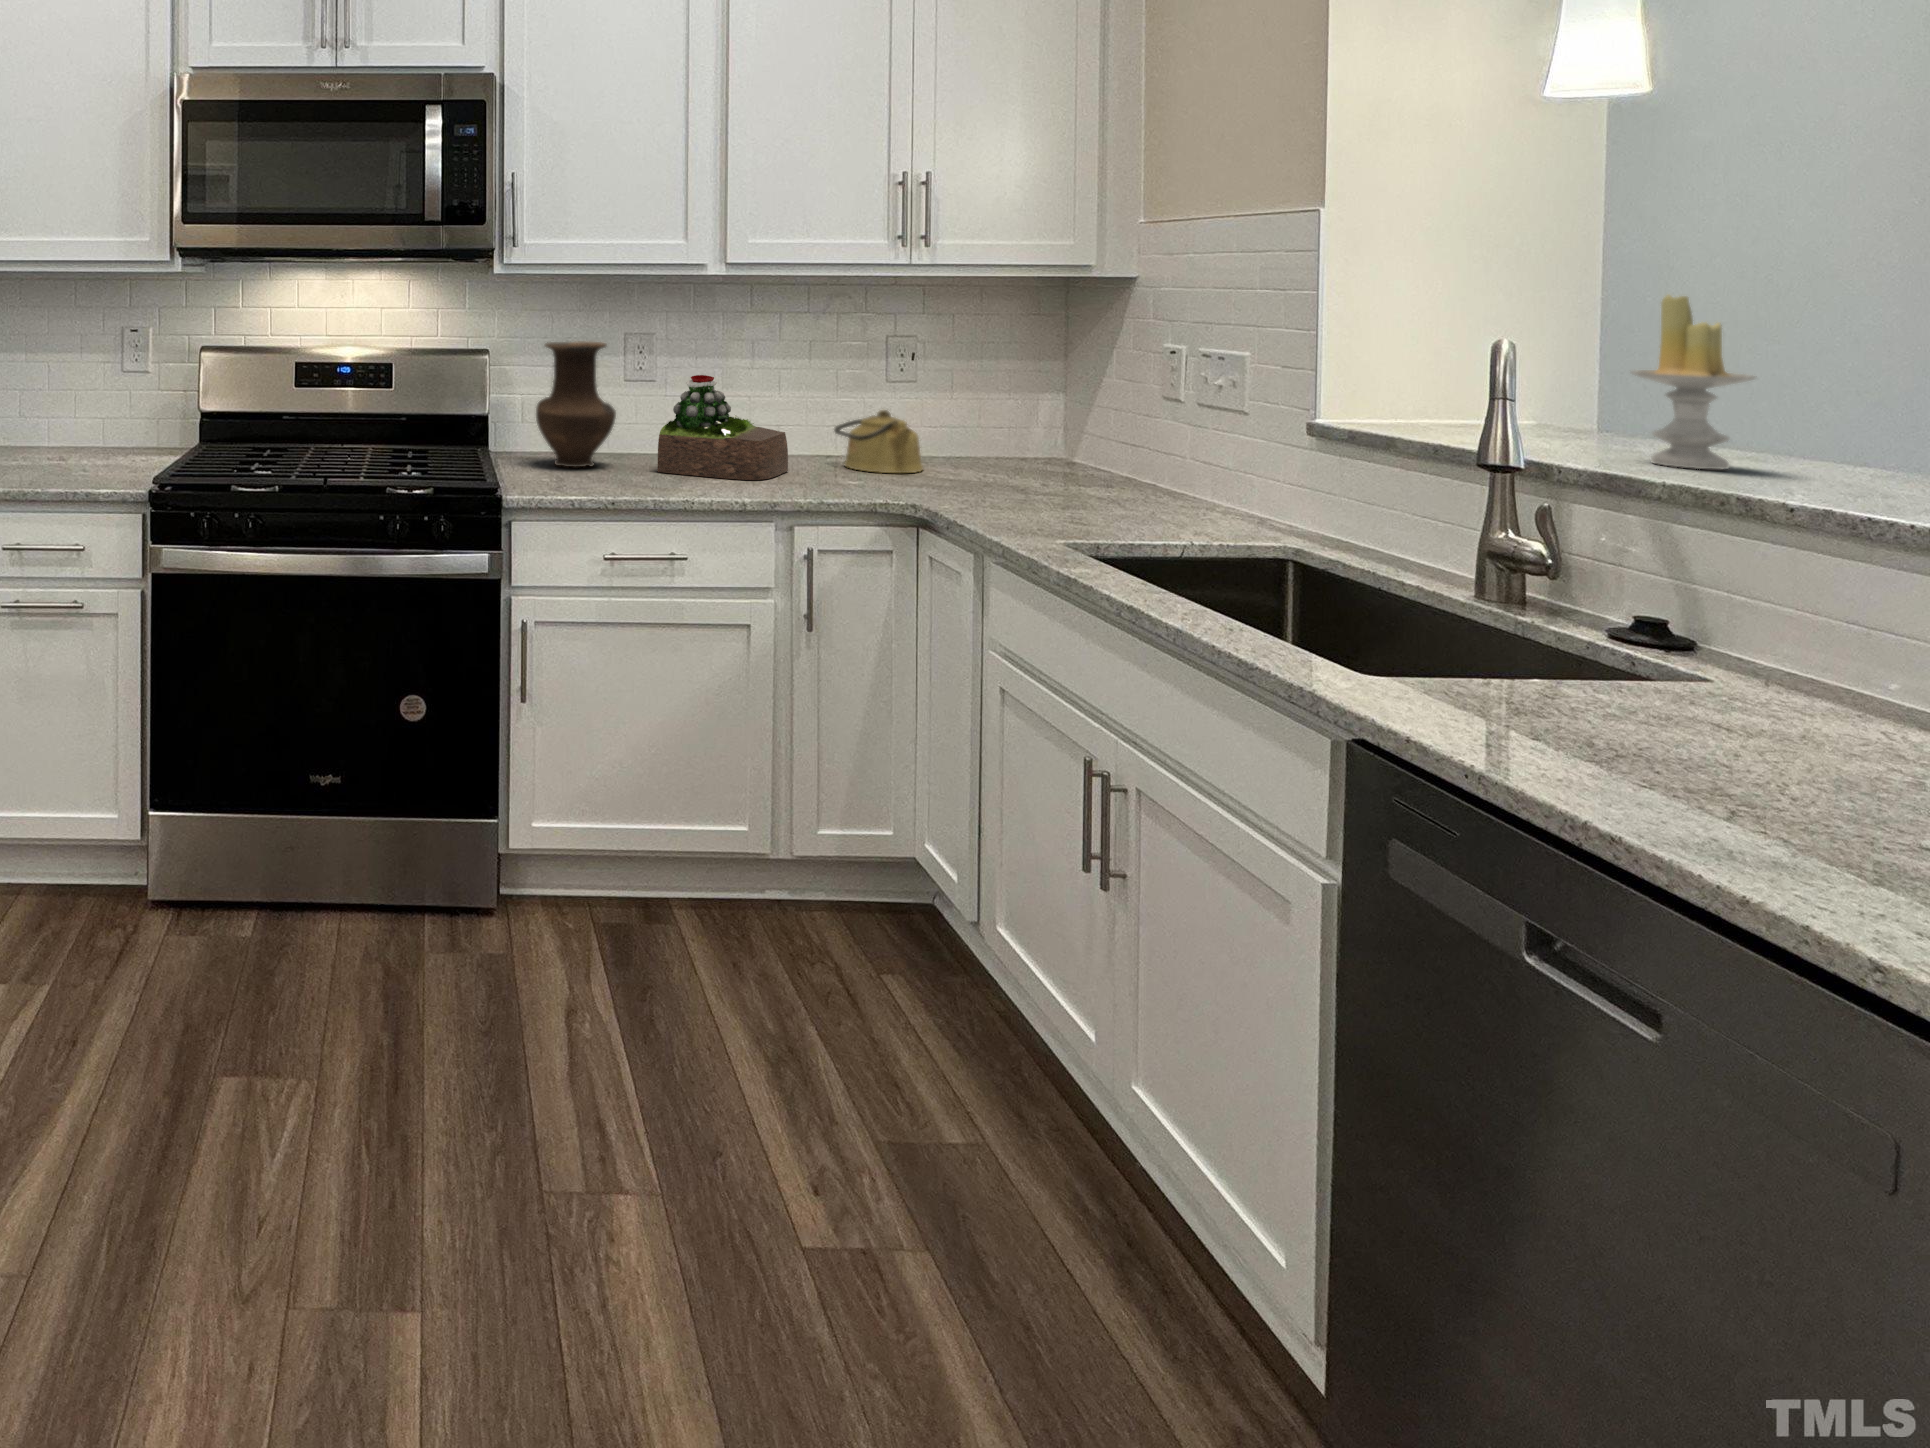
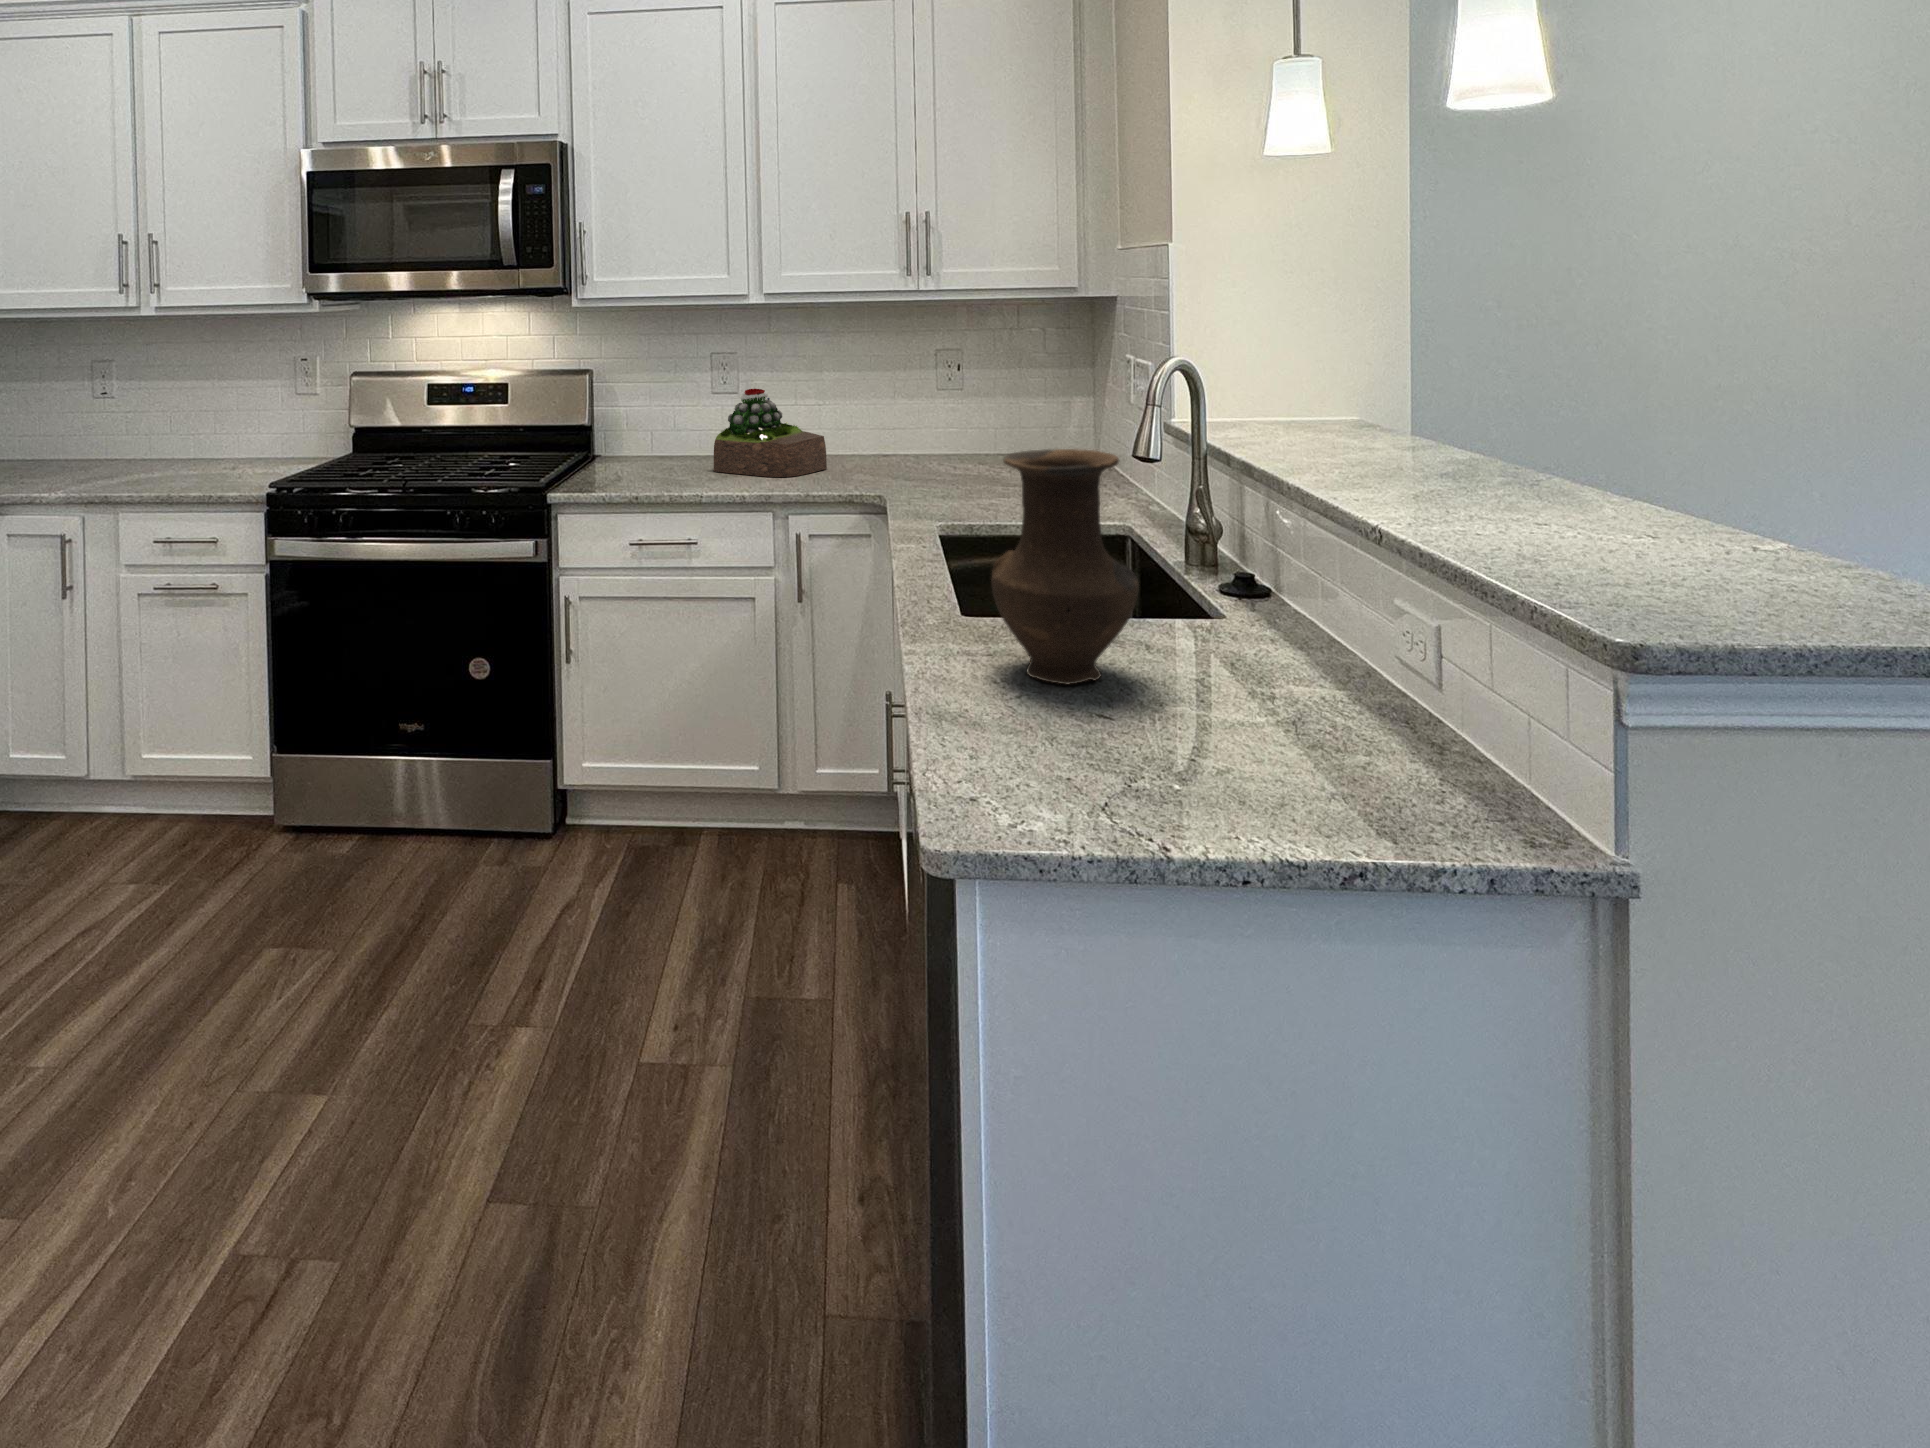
candle: present [1631,295,1755,469] -> none [1314,318,1392,458]
vase: present [536,341,616,467] -> present [991,449,1139,684]
kettle: present [834,410,923,473] -> none [878,415,947,469]

